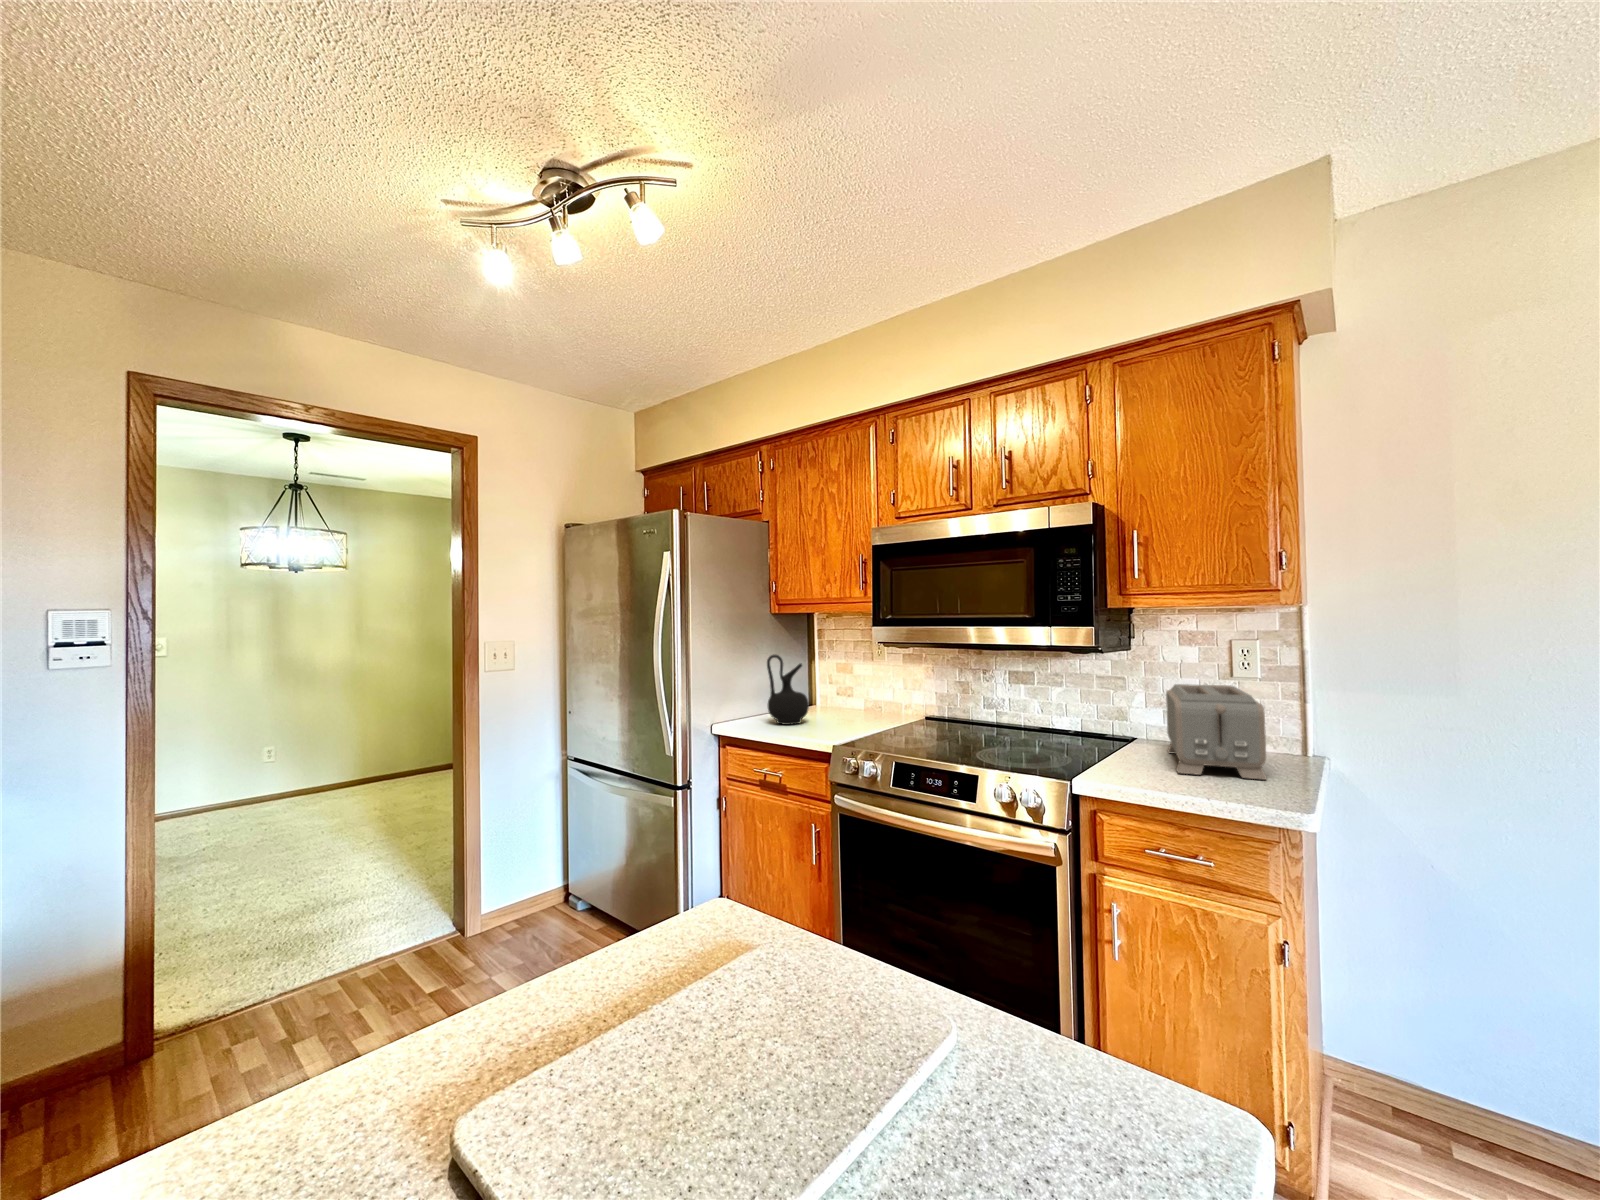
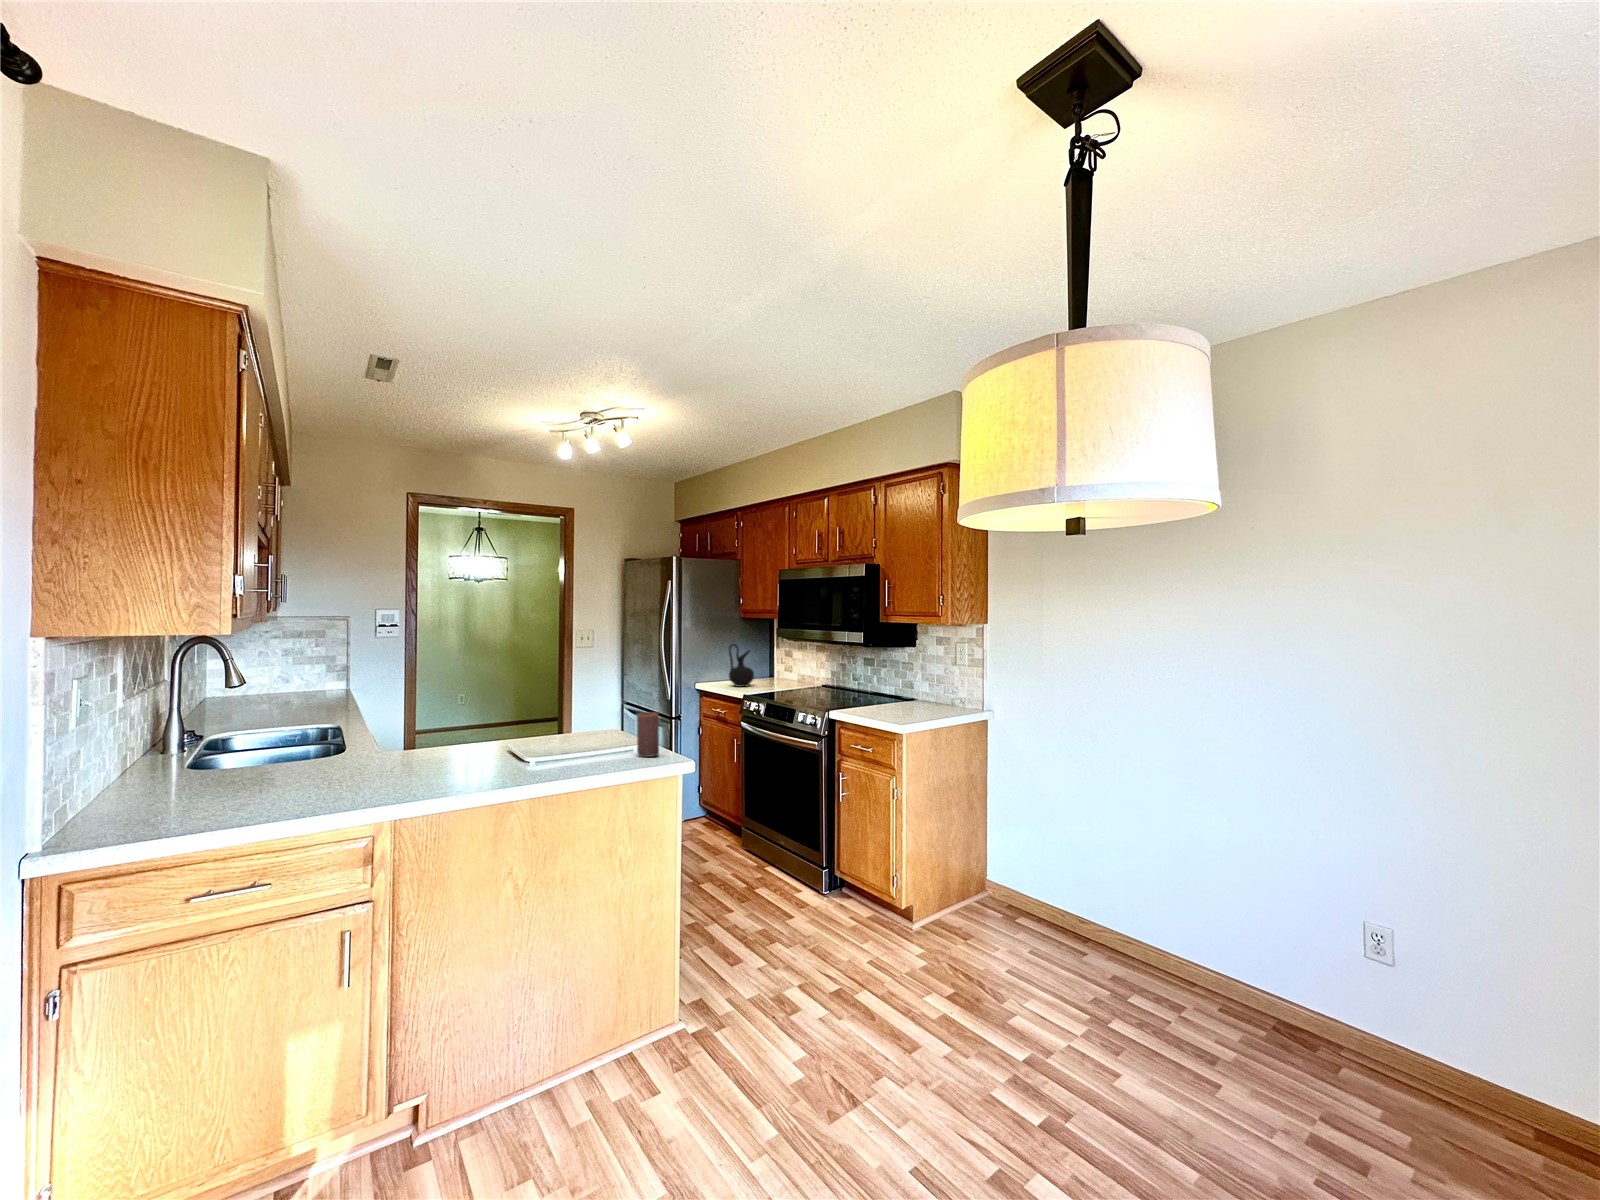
toaster: present [1166,684,1266,780] -> none [886,666,949,714]
candle: none [985,926,1074,1128] -> present [637,712,659,757]

